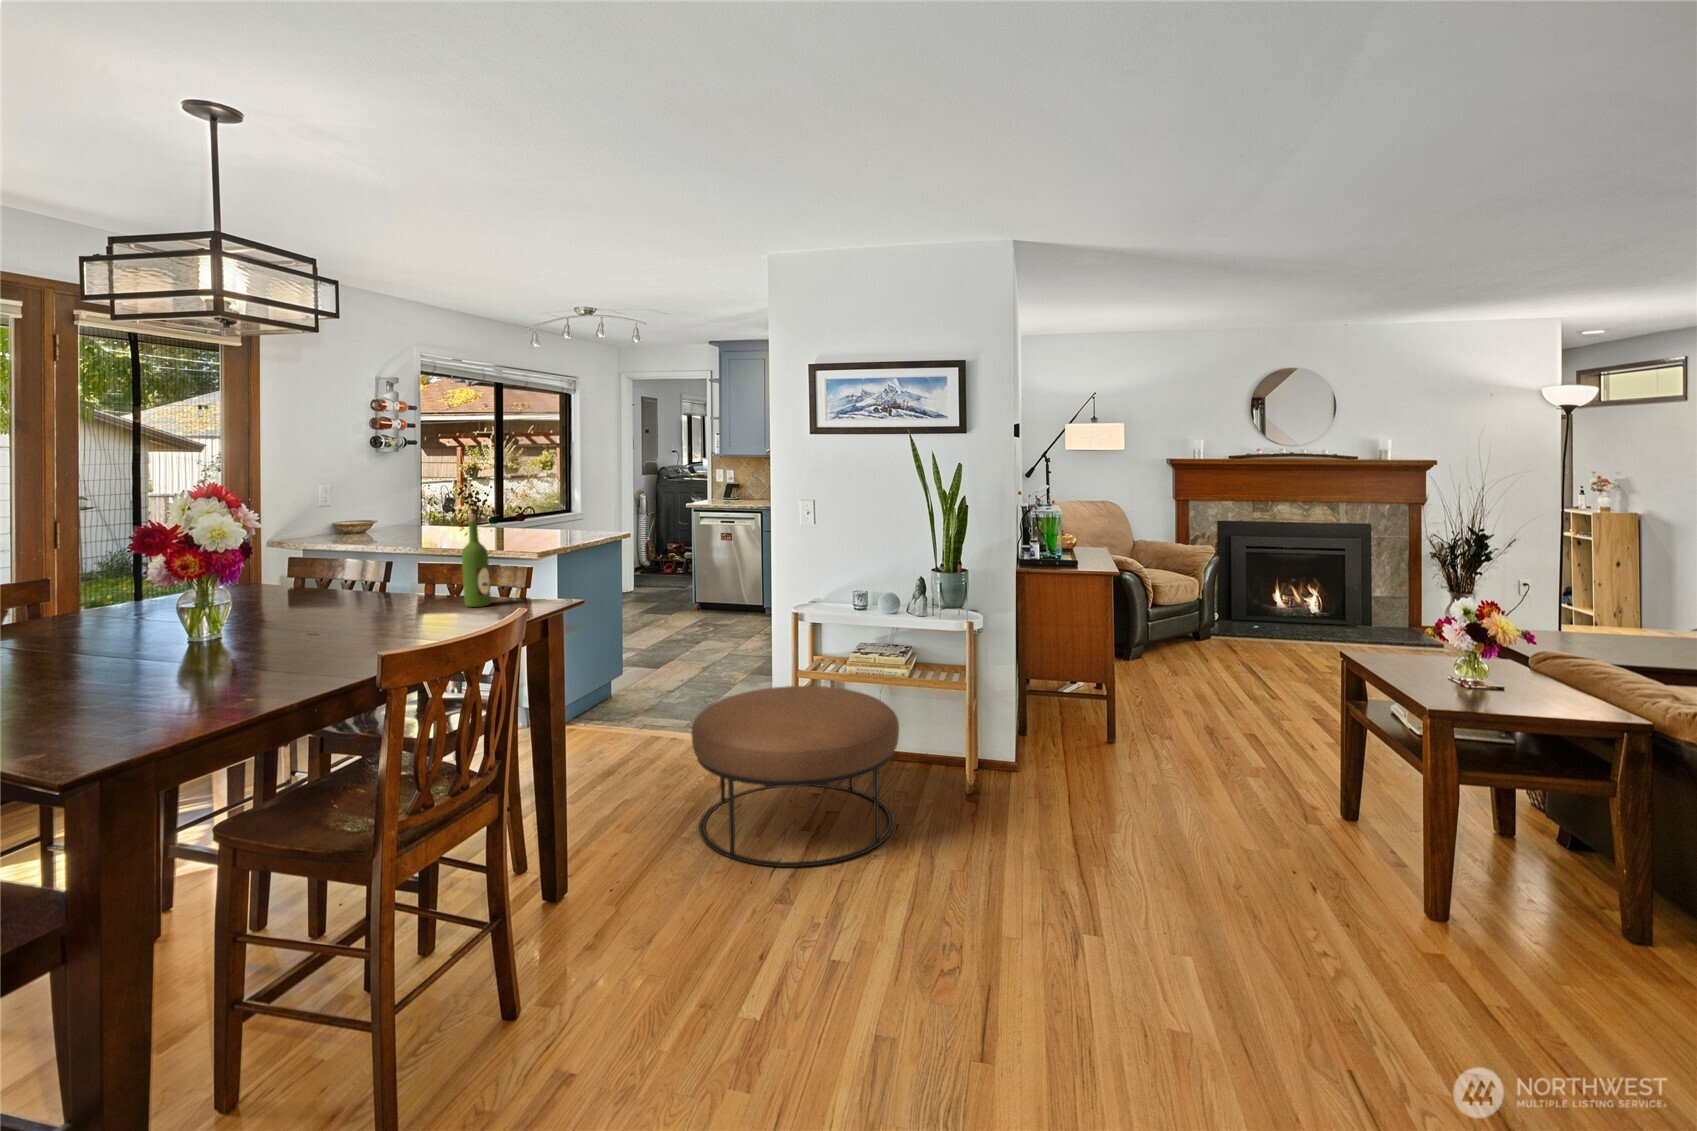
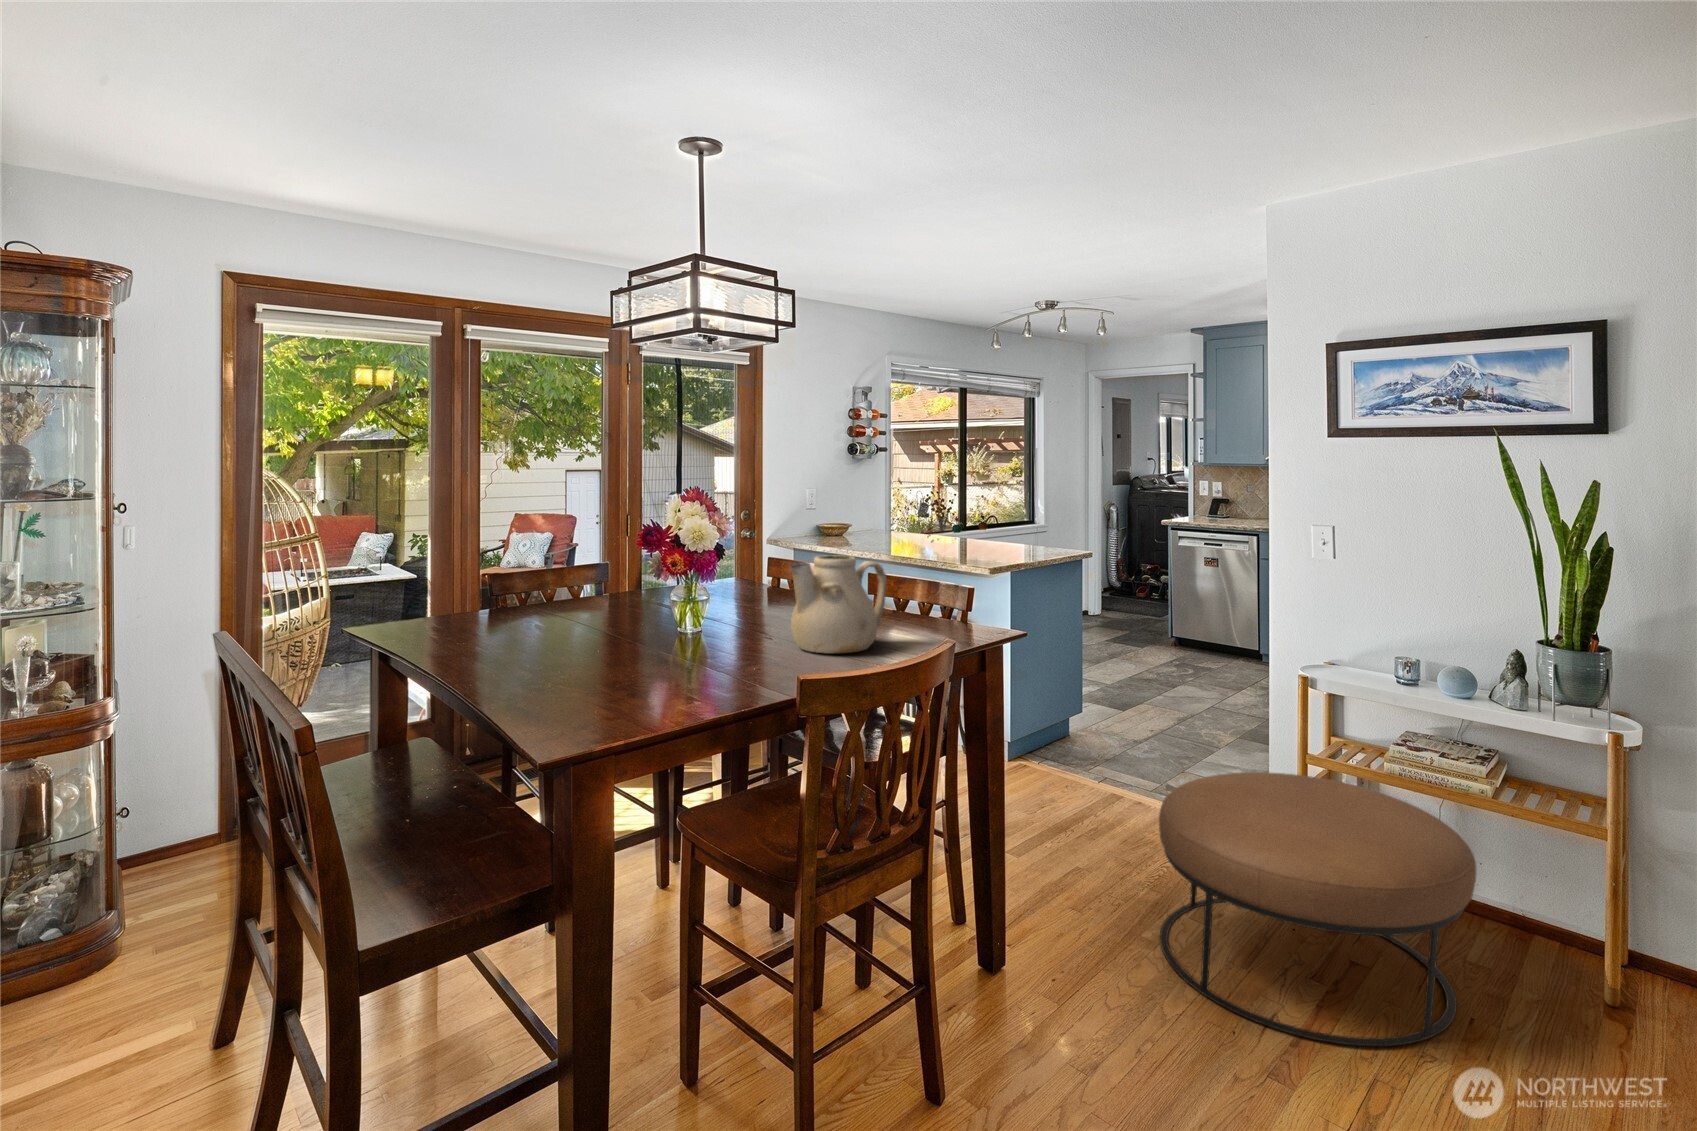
wine bottle: present [462,515,491,607] -> none [912,532,939,634]
teapot: none [334,539,437,631] -> present [790,556,887,653]

